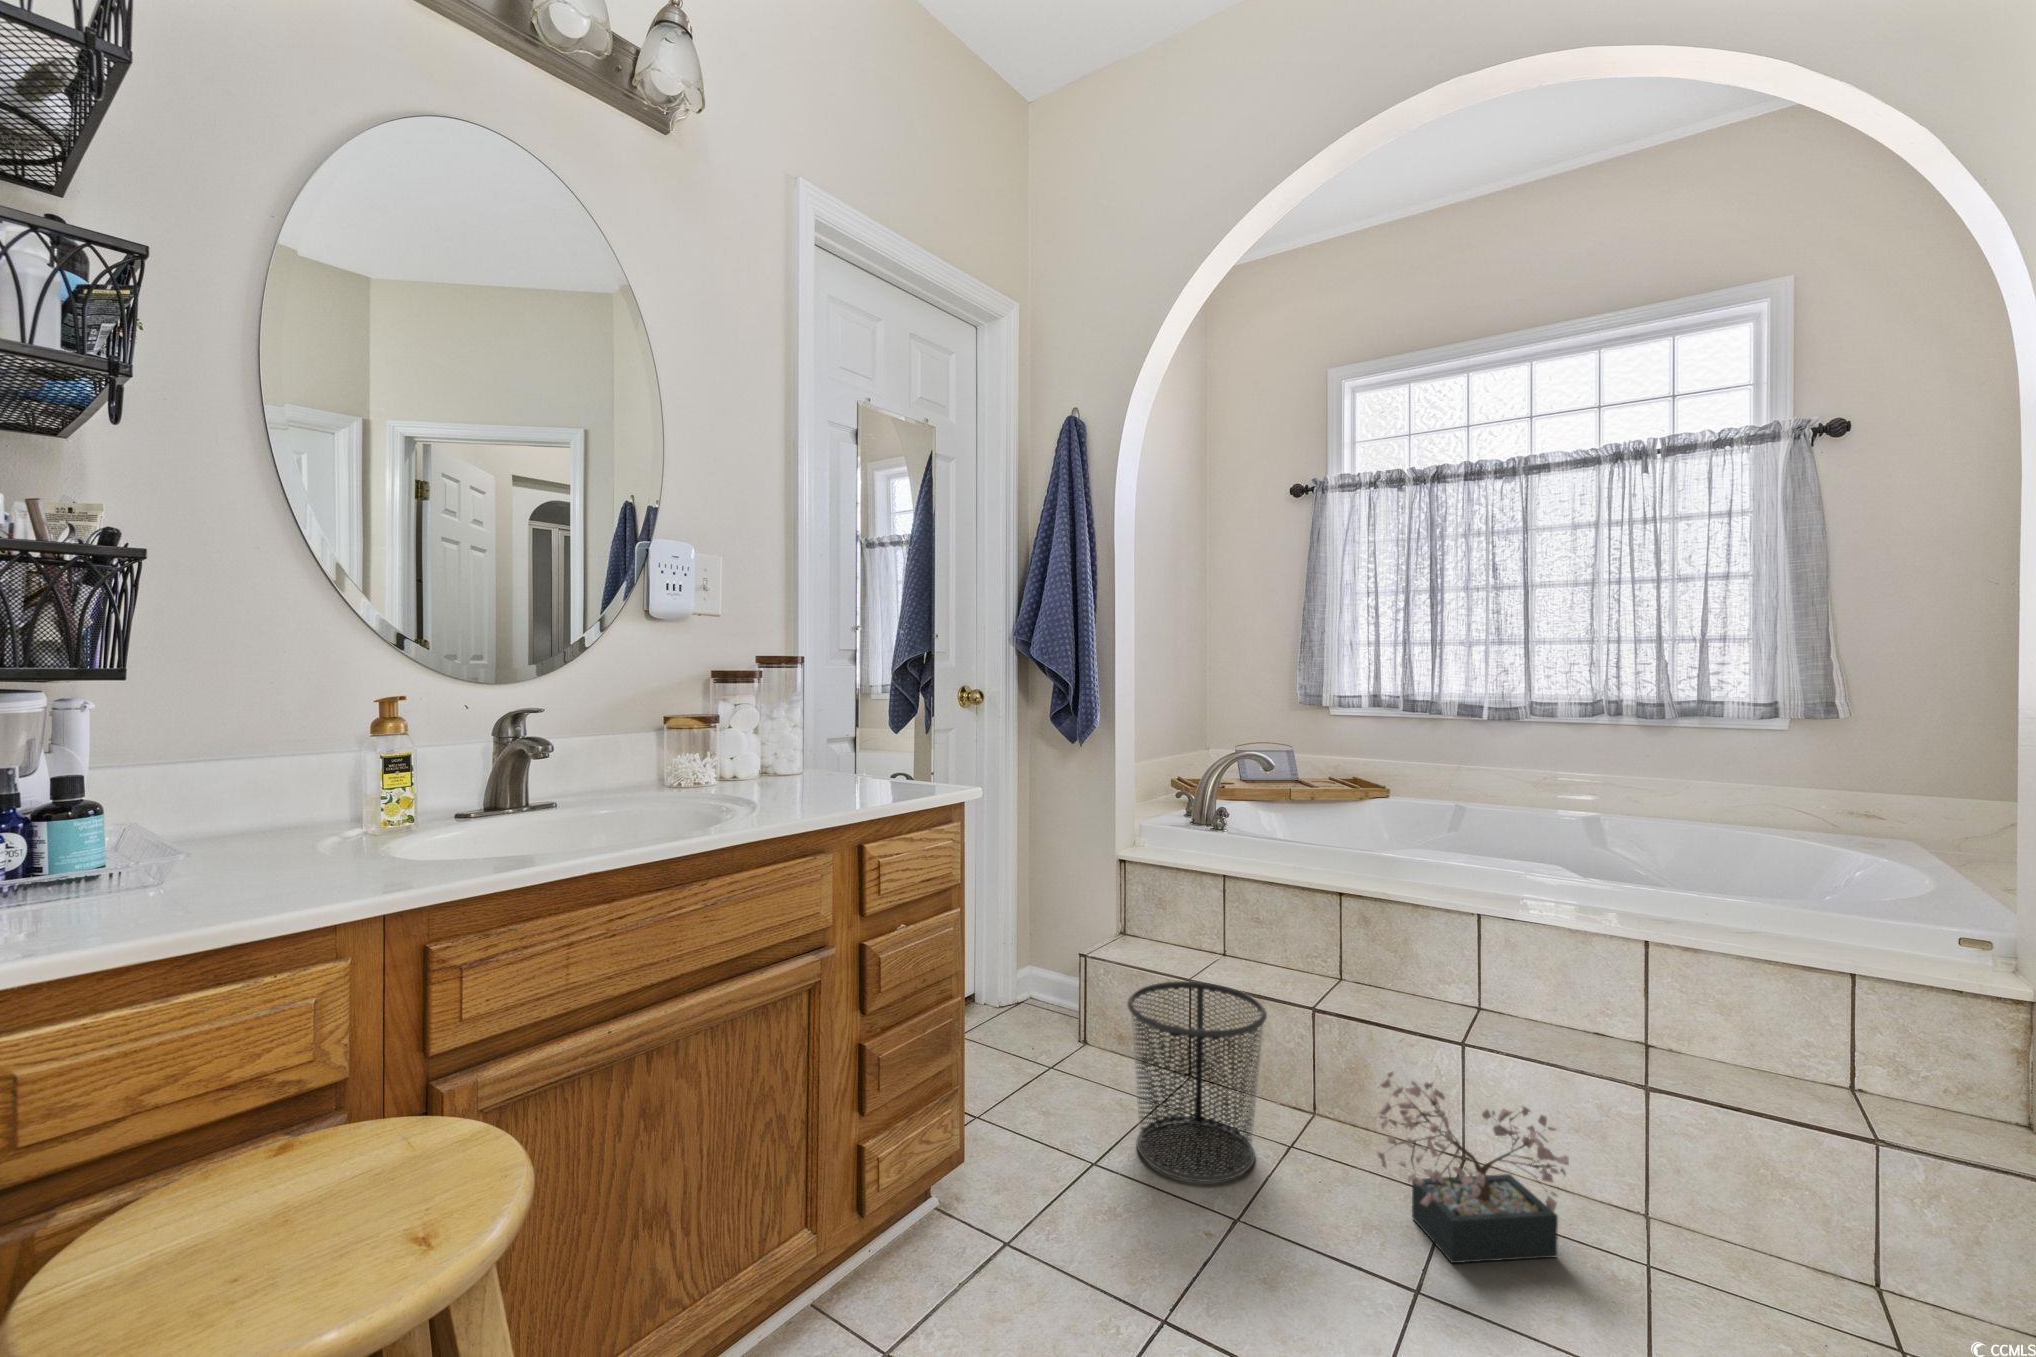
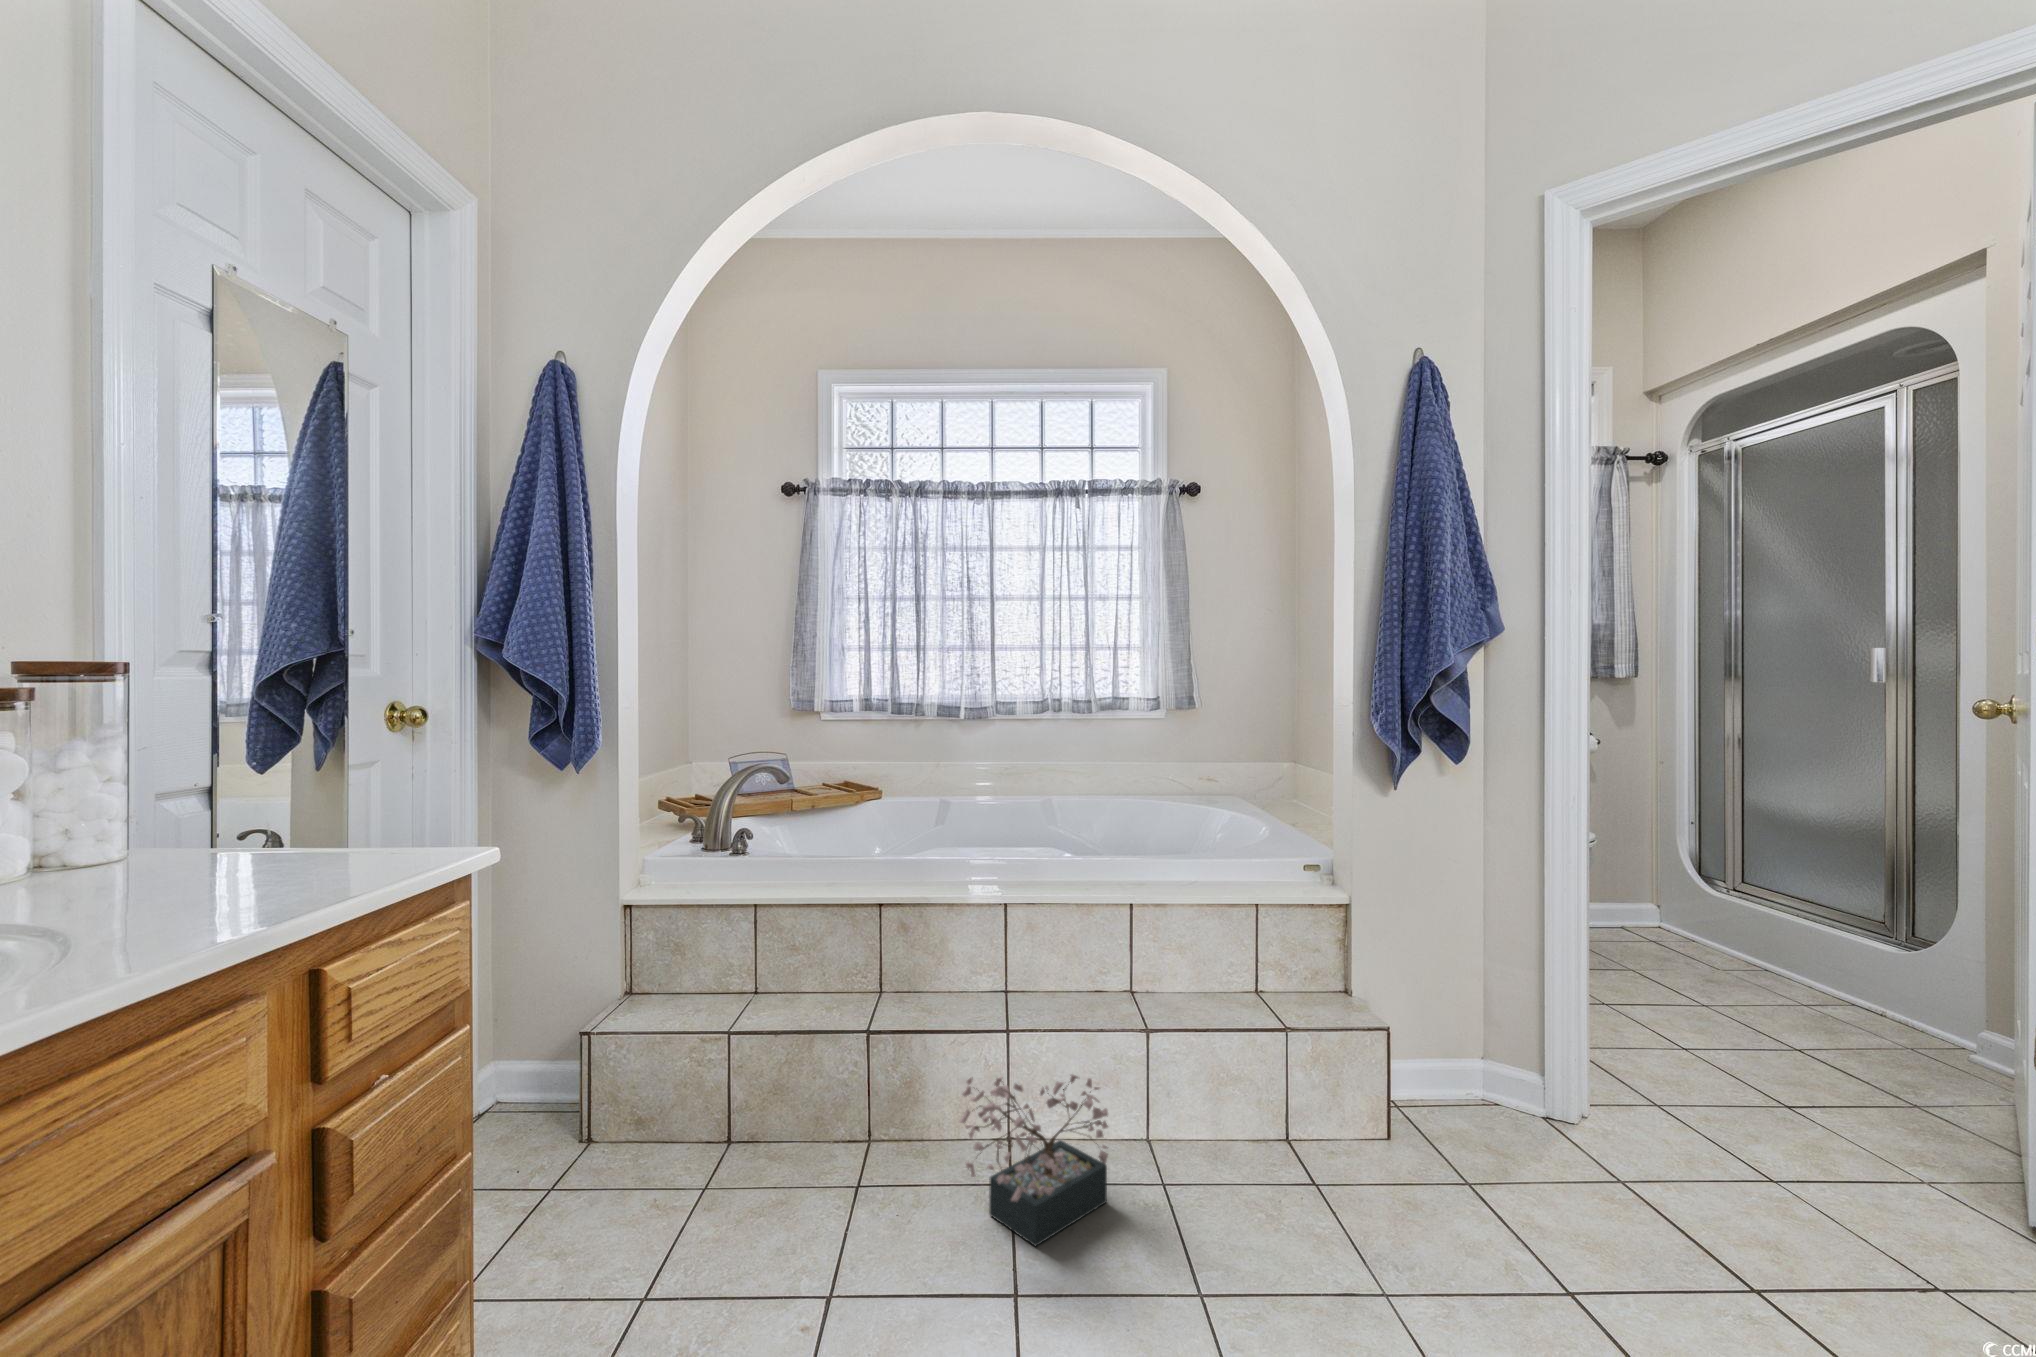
waste bin: present [1127,981,1267,1182] -> none [678,1031,841,1270]

